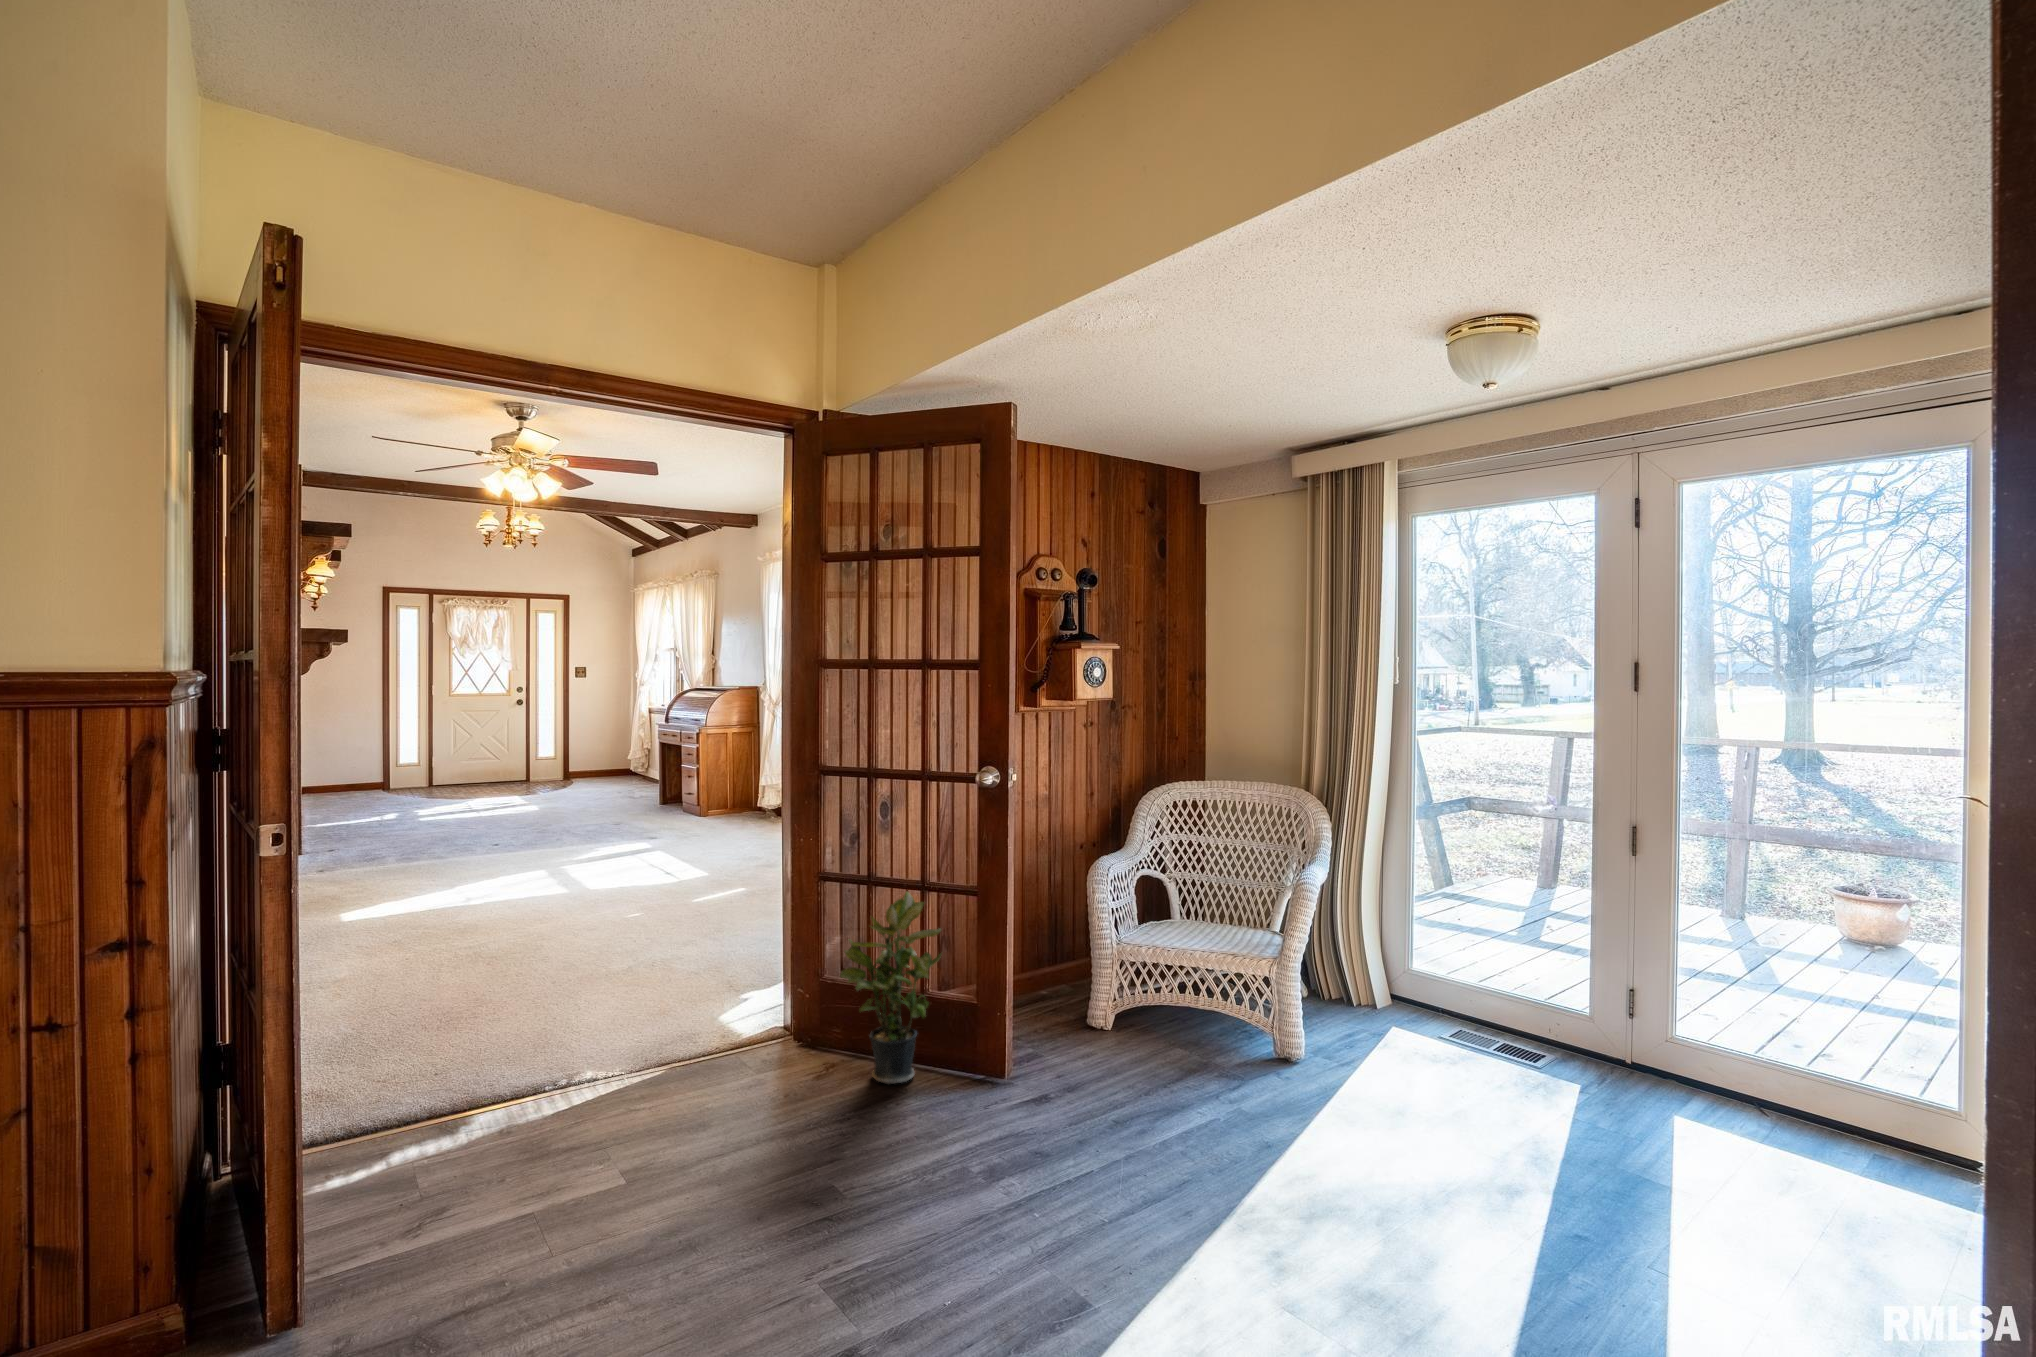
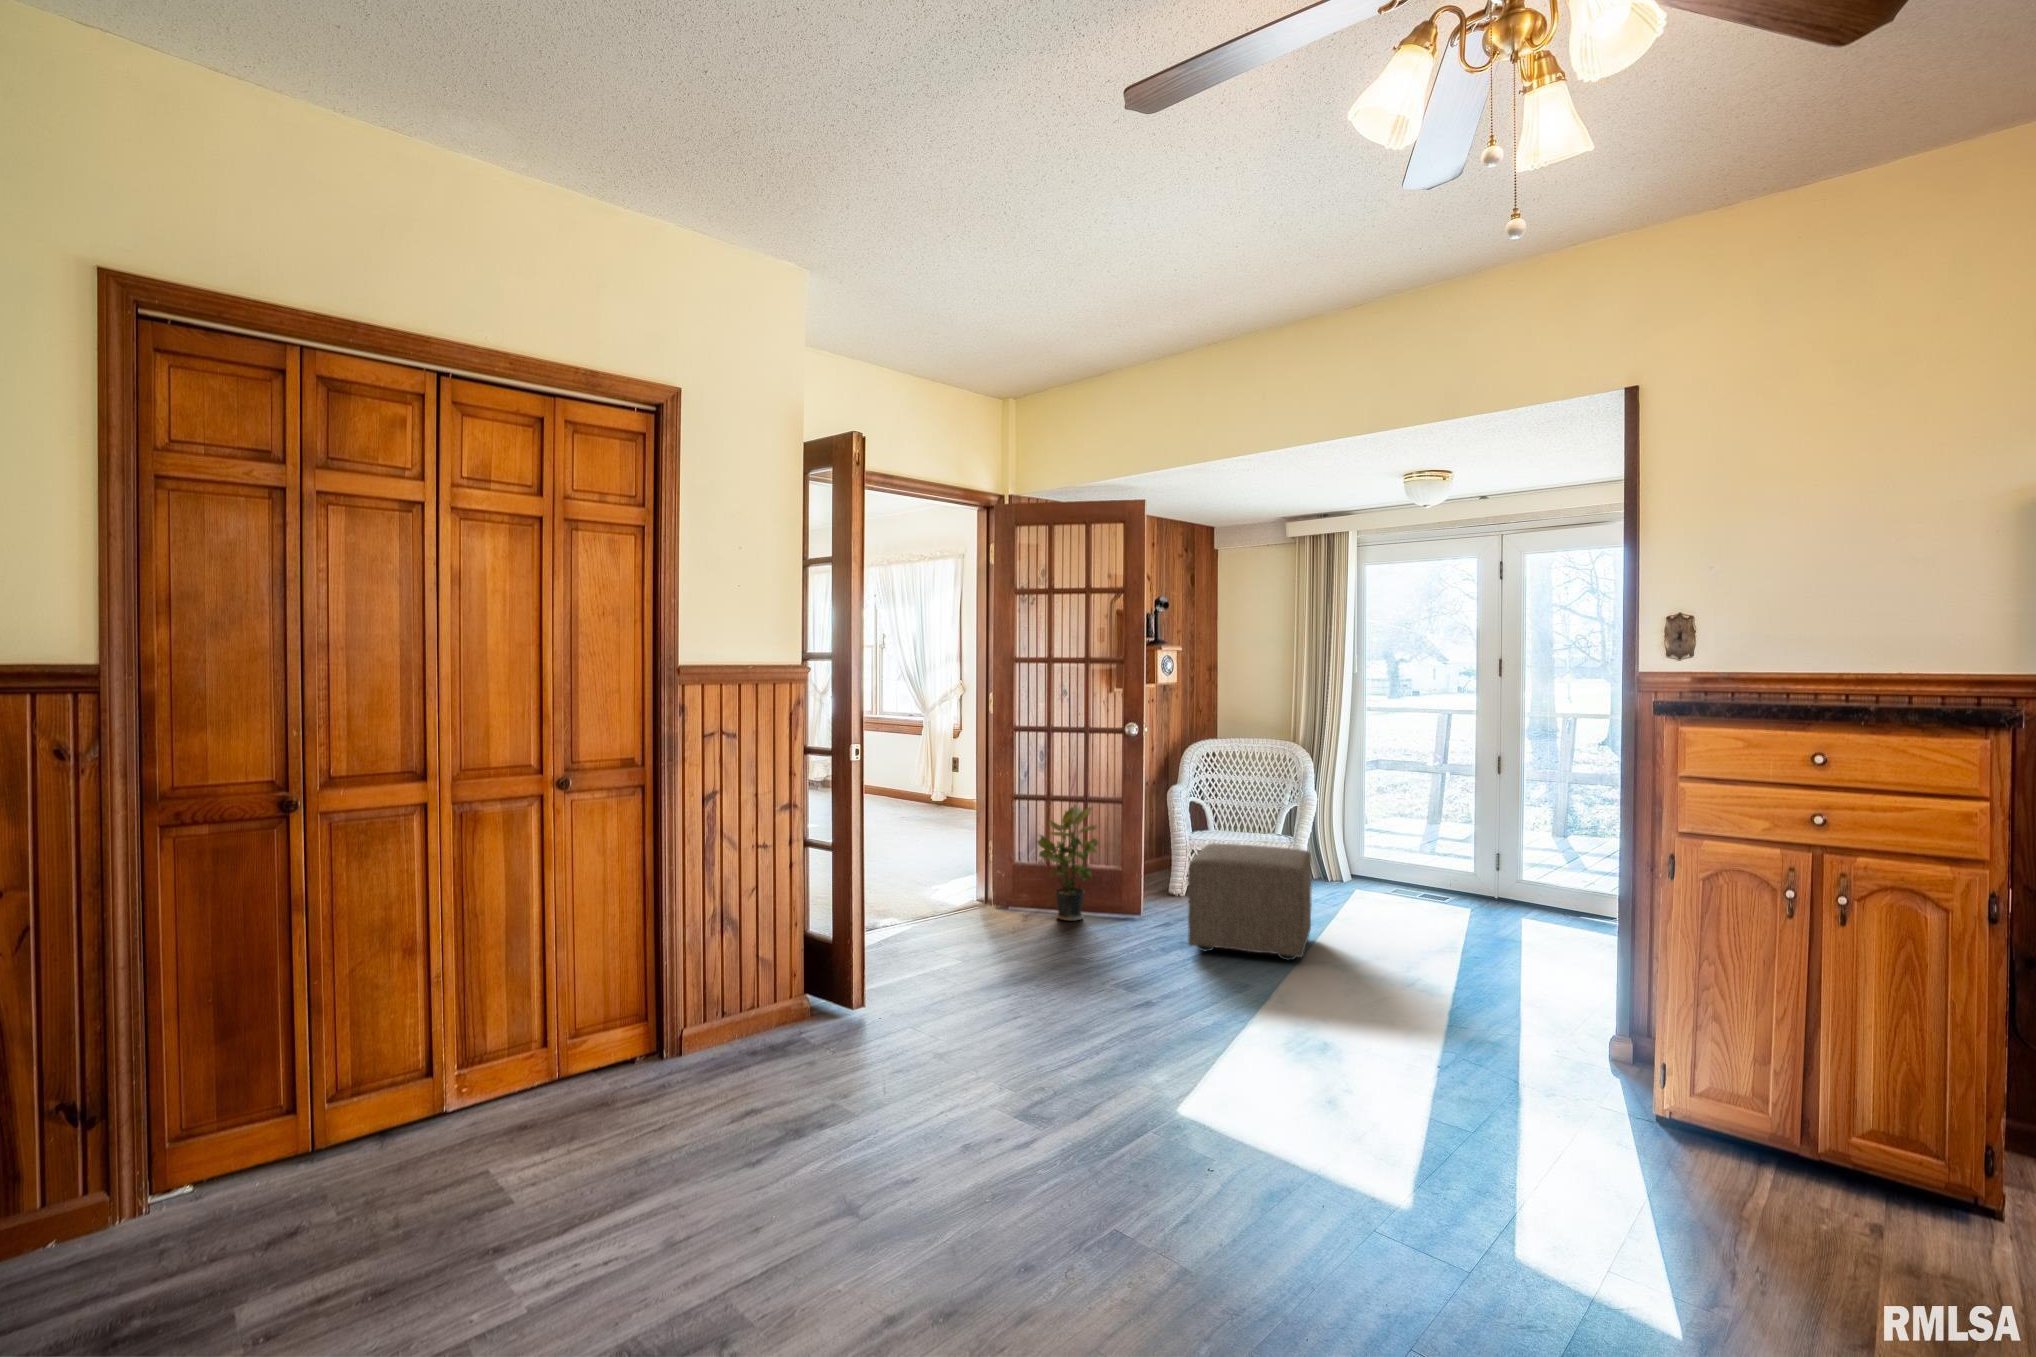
ottoman: none [1027,972,1267,1217] -> present [1188,844,1312,960]

